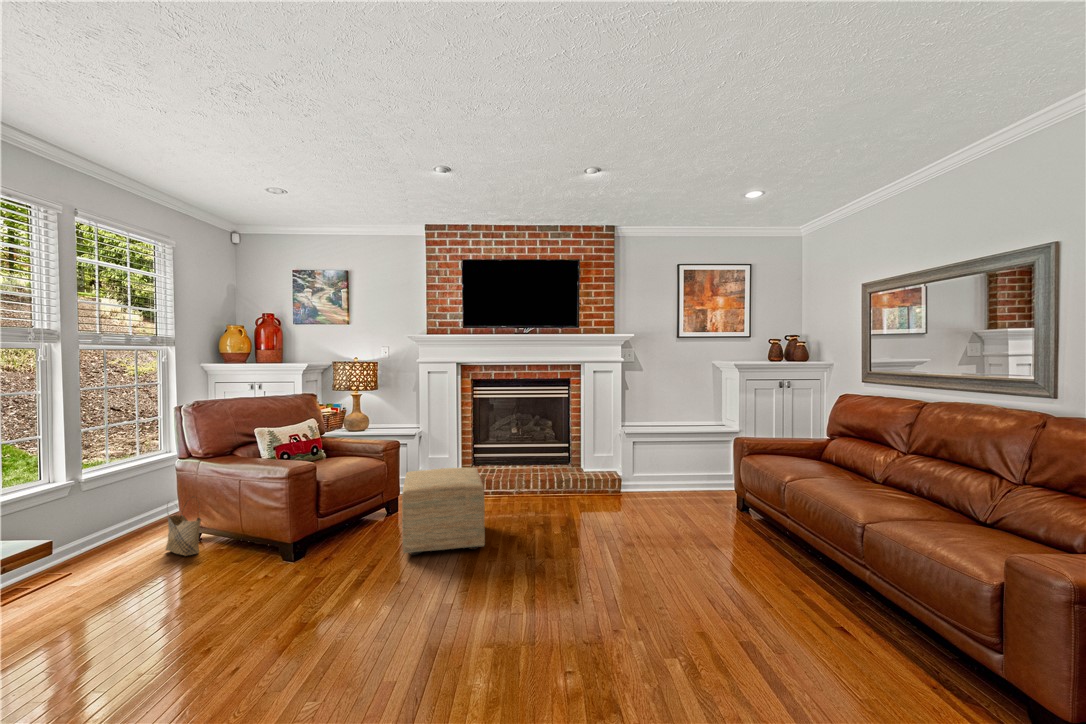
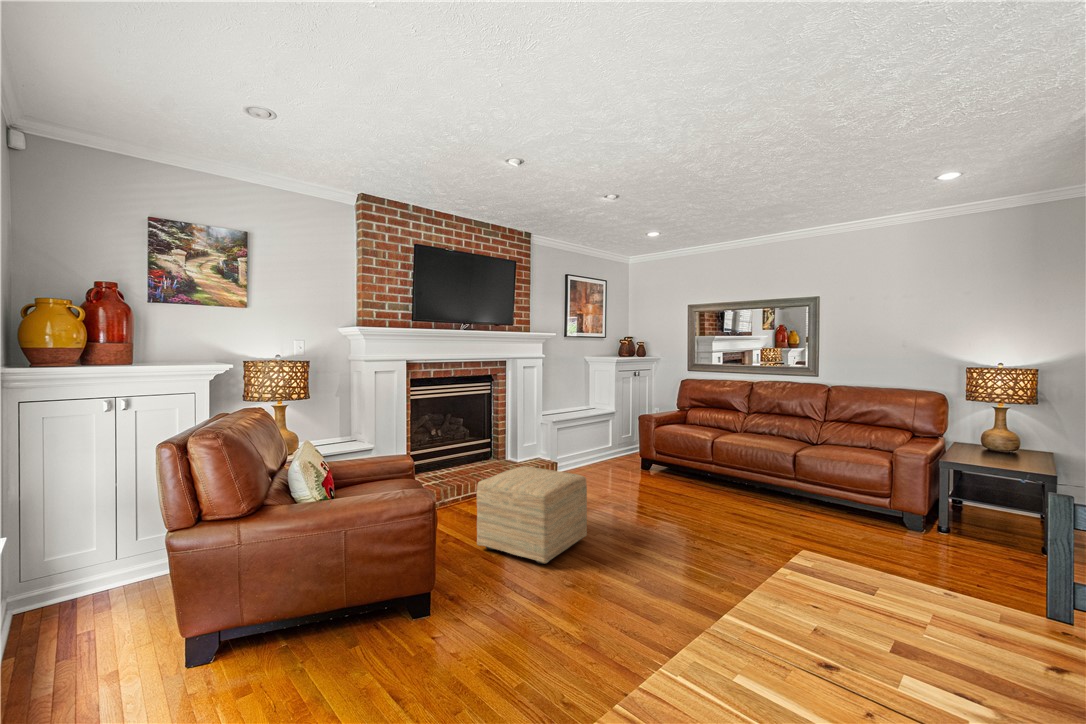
woven basket: present [166,505,201,556] -> none [207,582,286,692]

